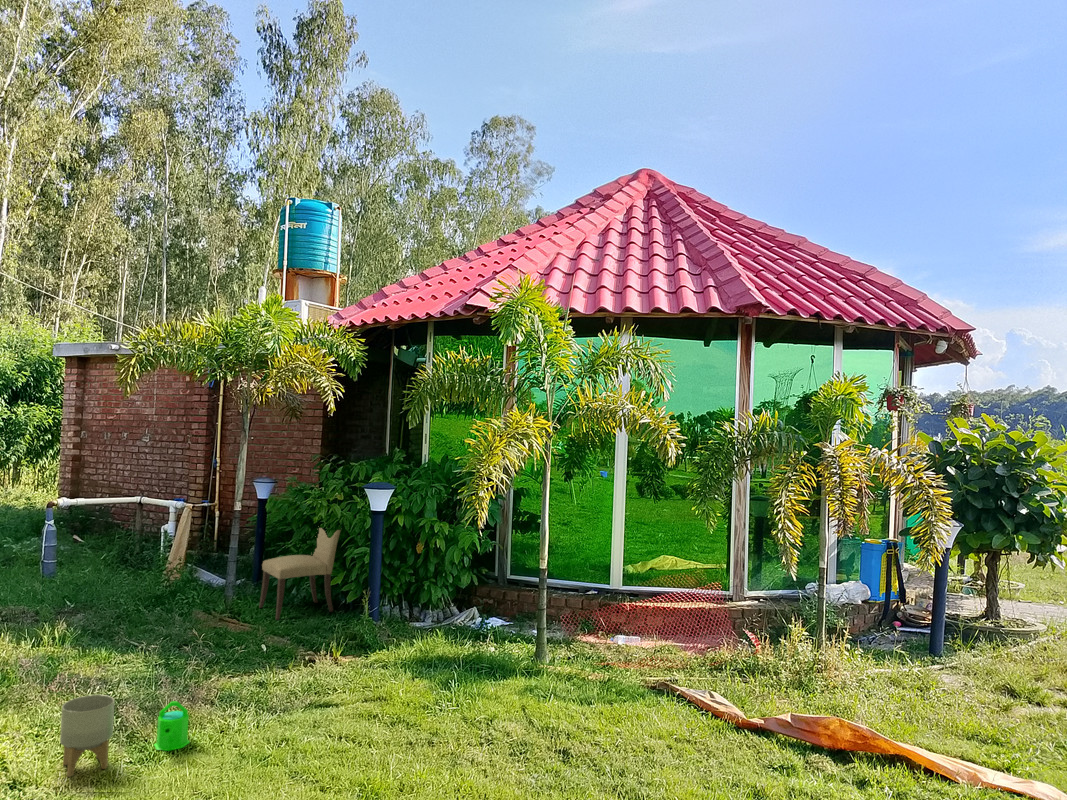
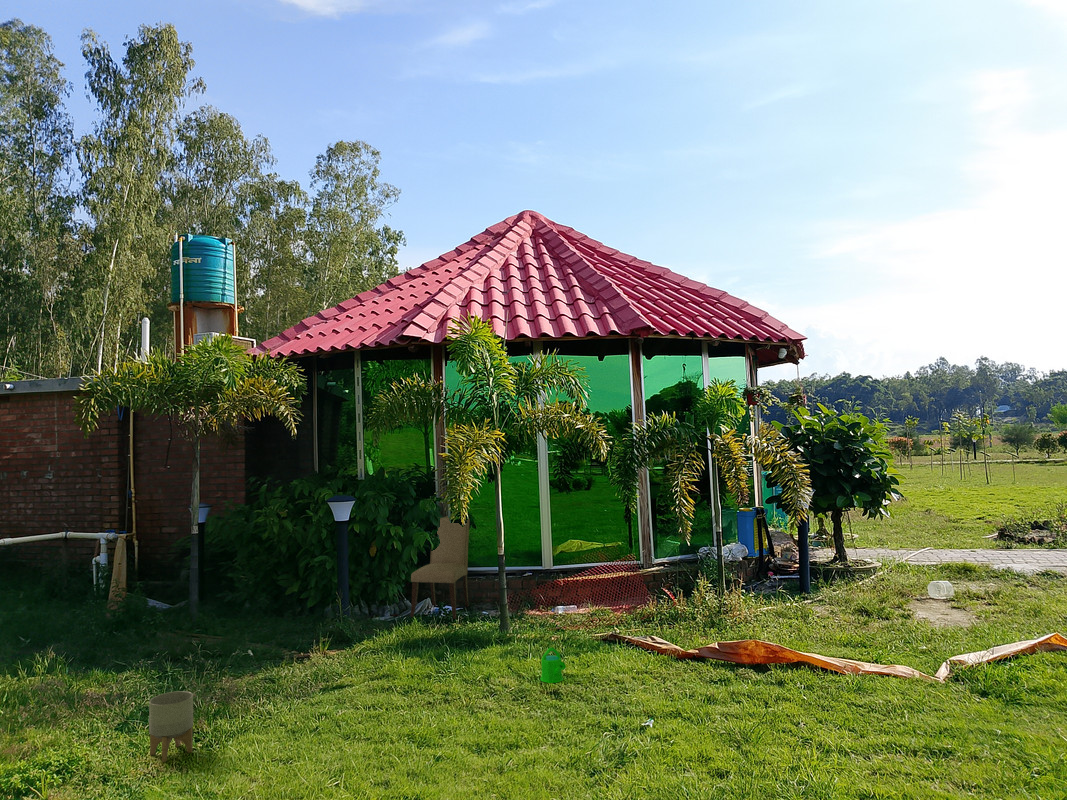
chair: present [259,528,340,620] -> present [411,516,470,619]
watering can: present [154,701,190,751] -> present [540,647,566,683]

